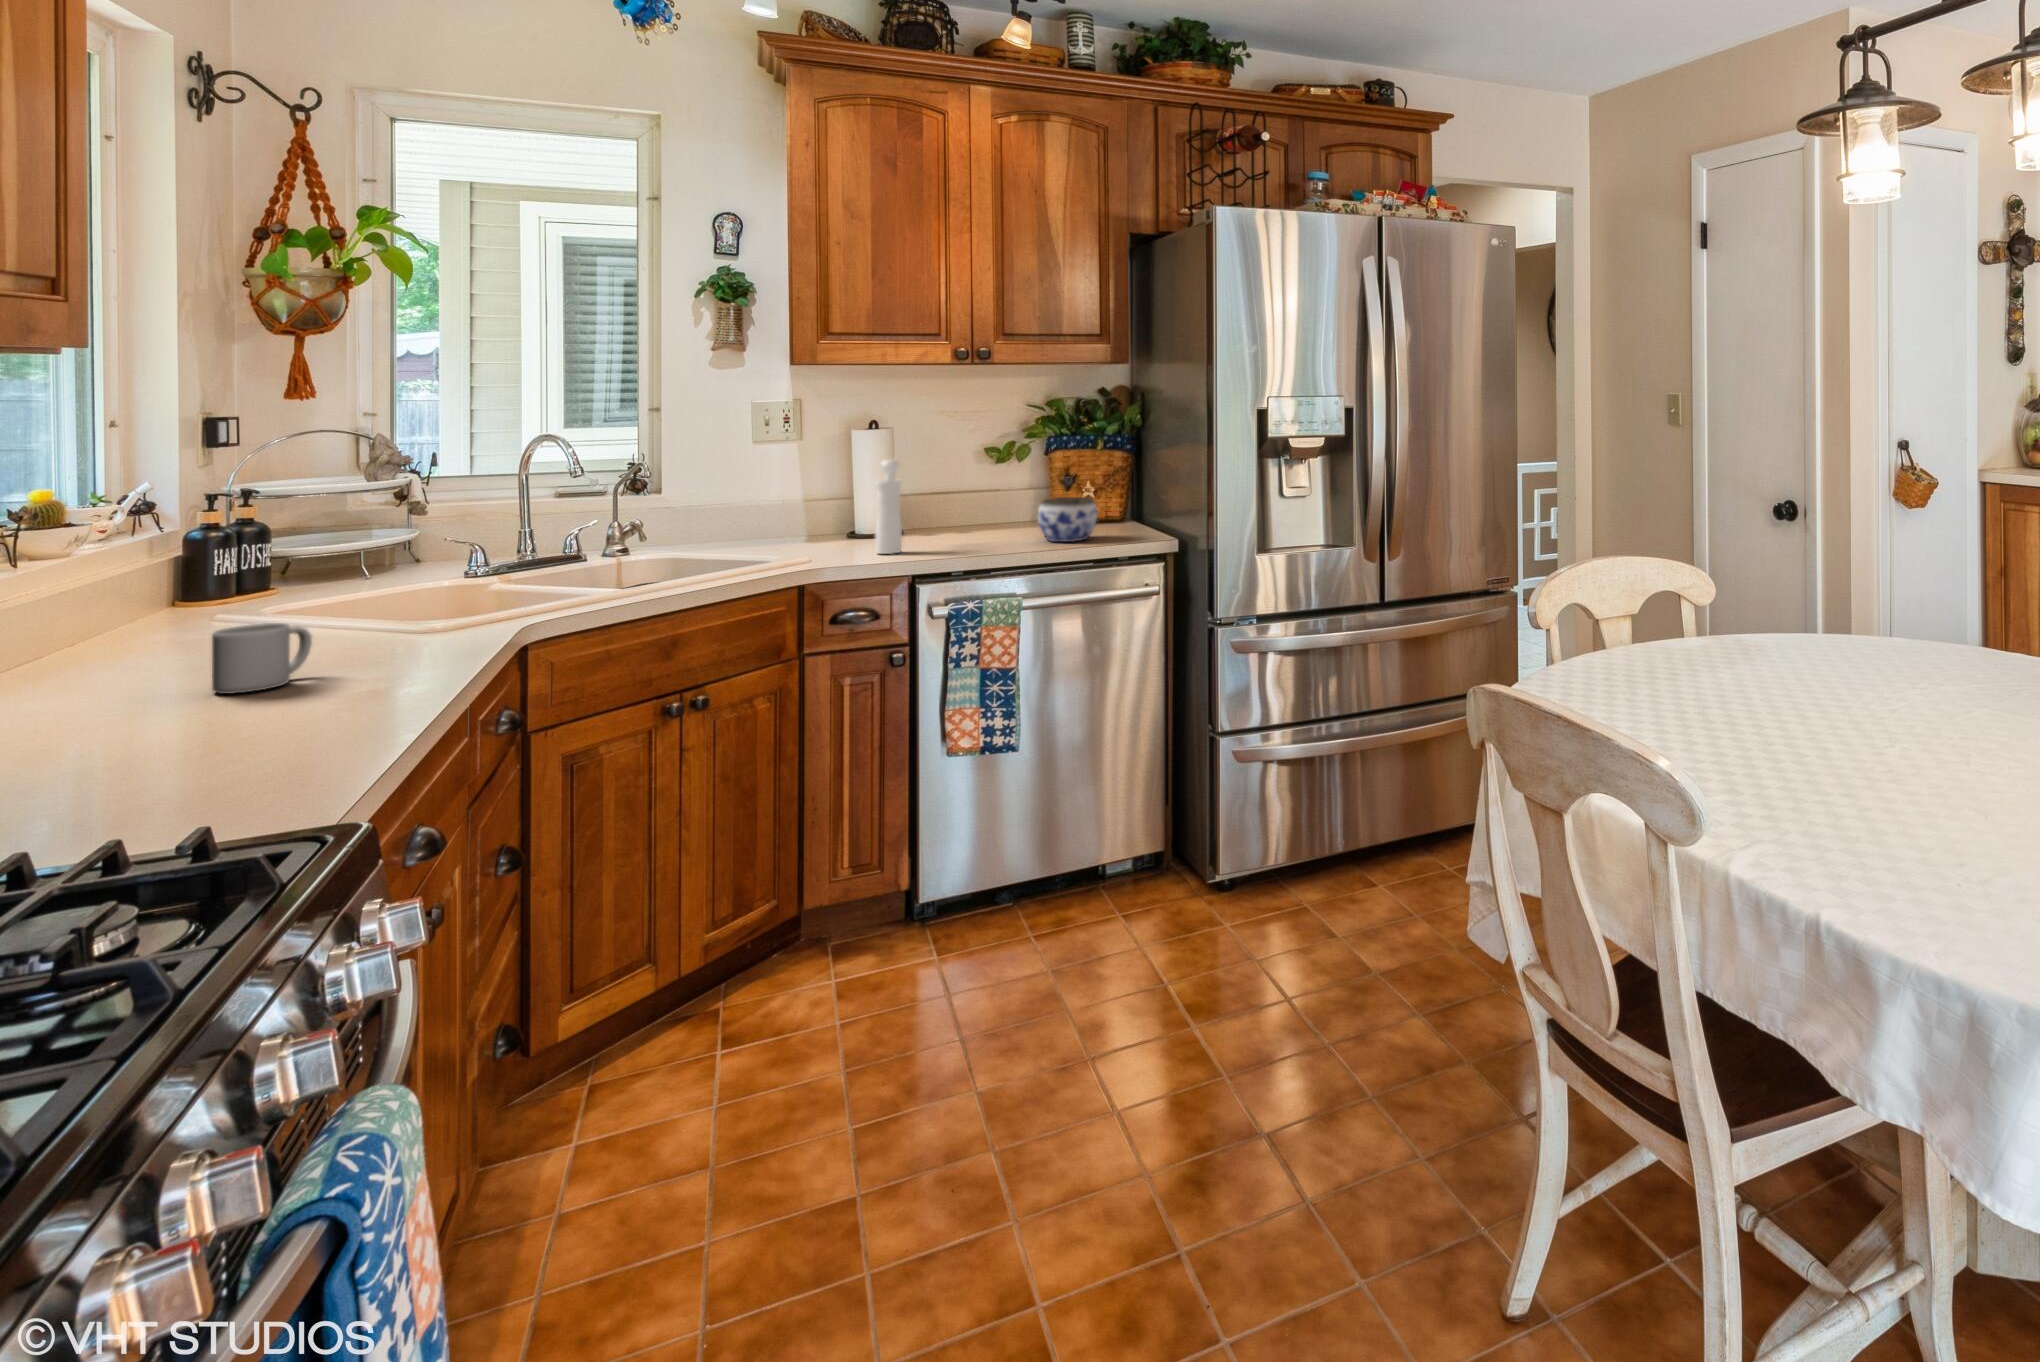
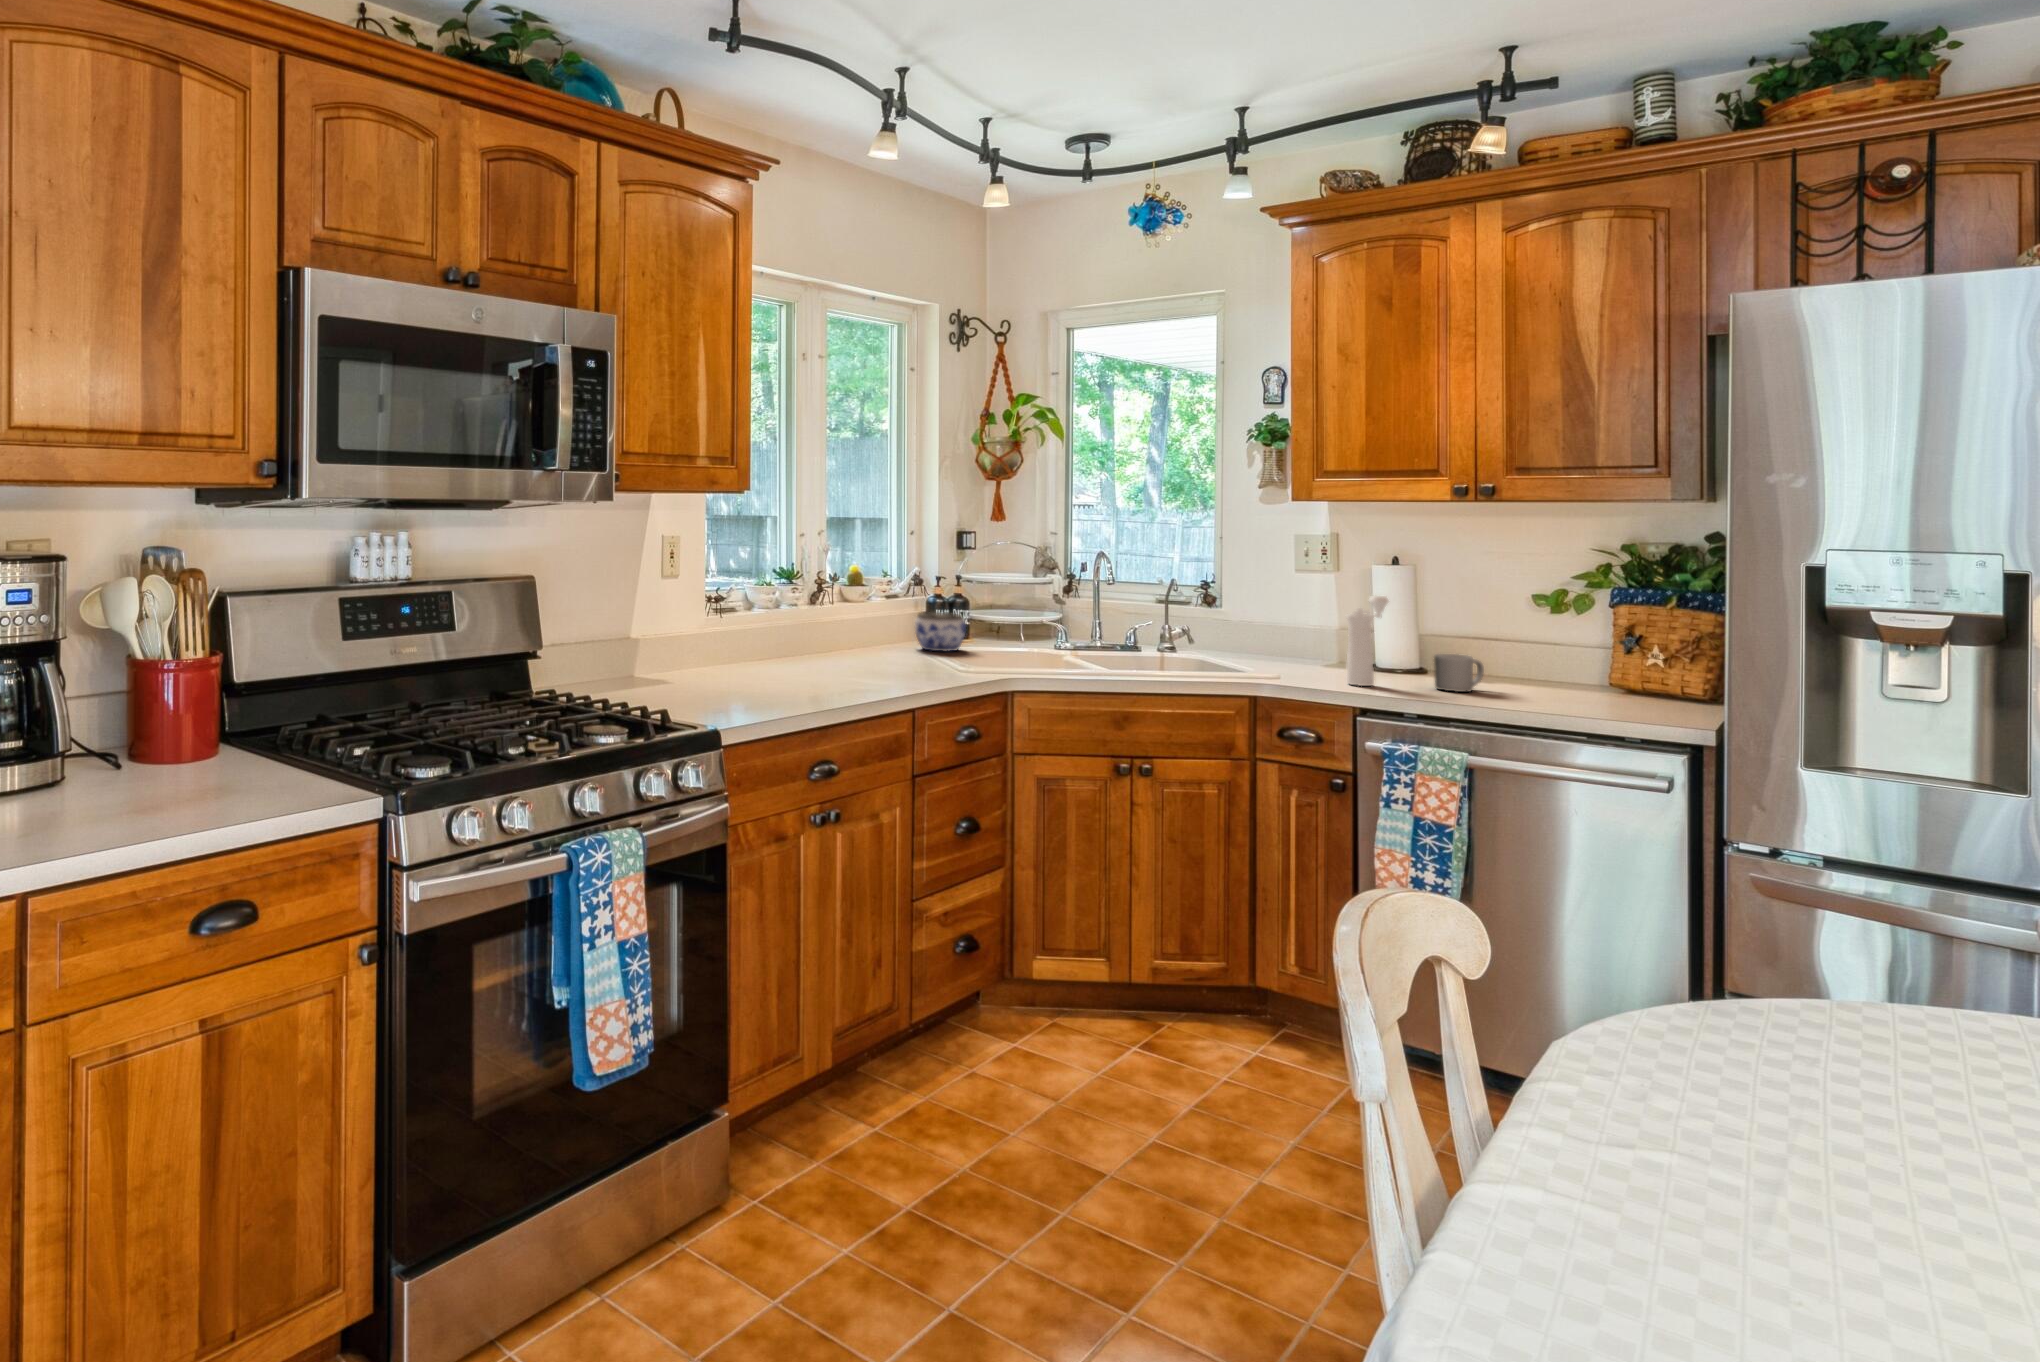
jar: present [1038,497,1097,542] -> present [915,612,966,651]
mug: present [212,623,312,694] -> present [1434,654,1484,692]

